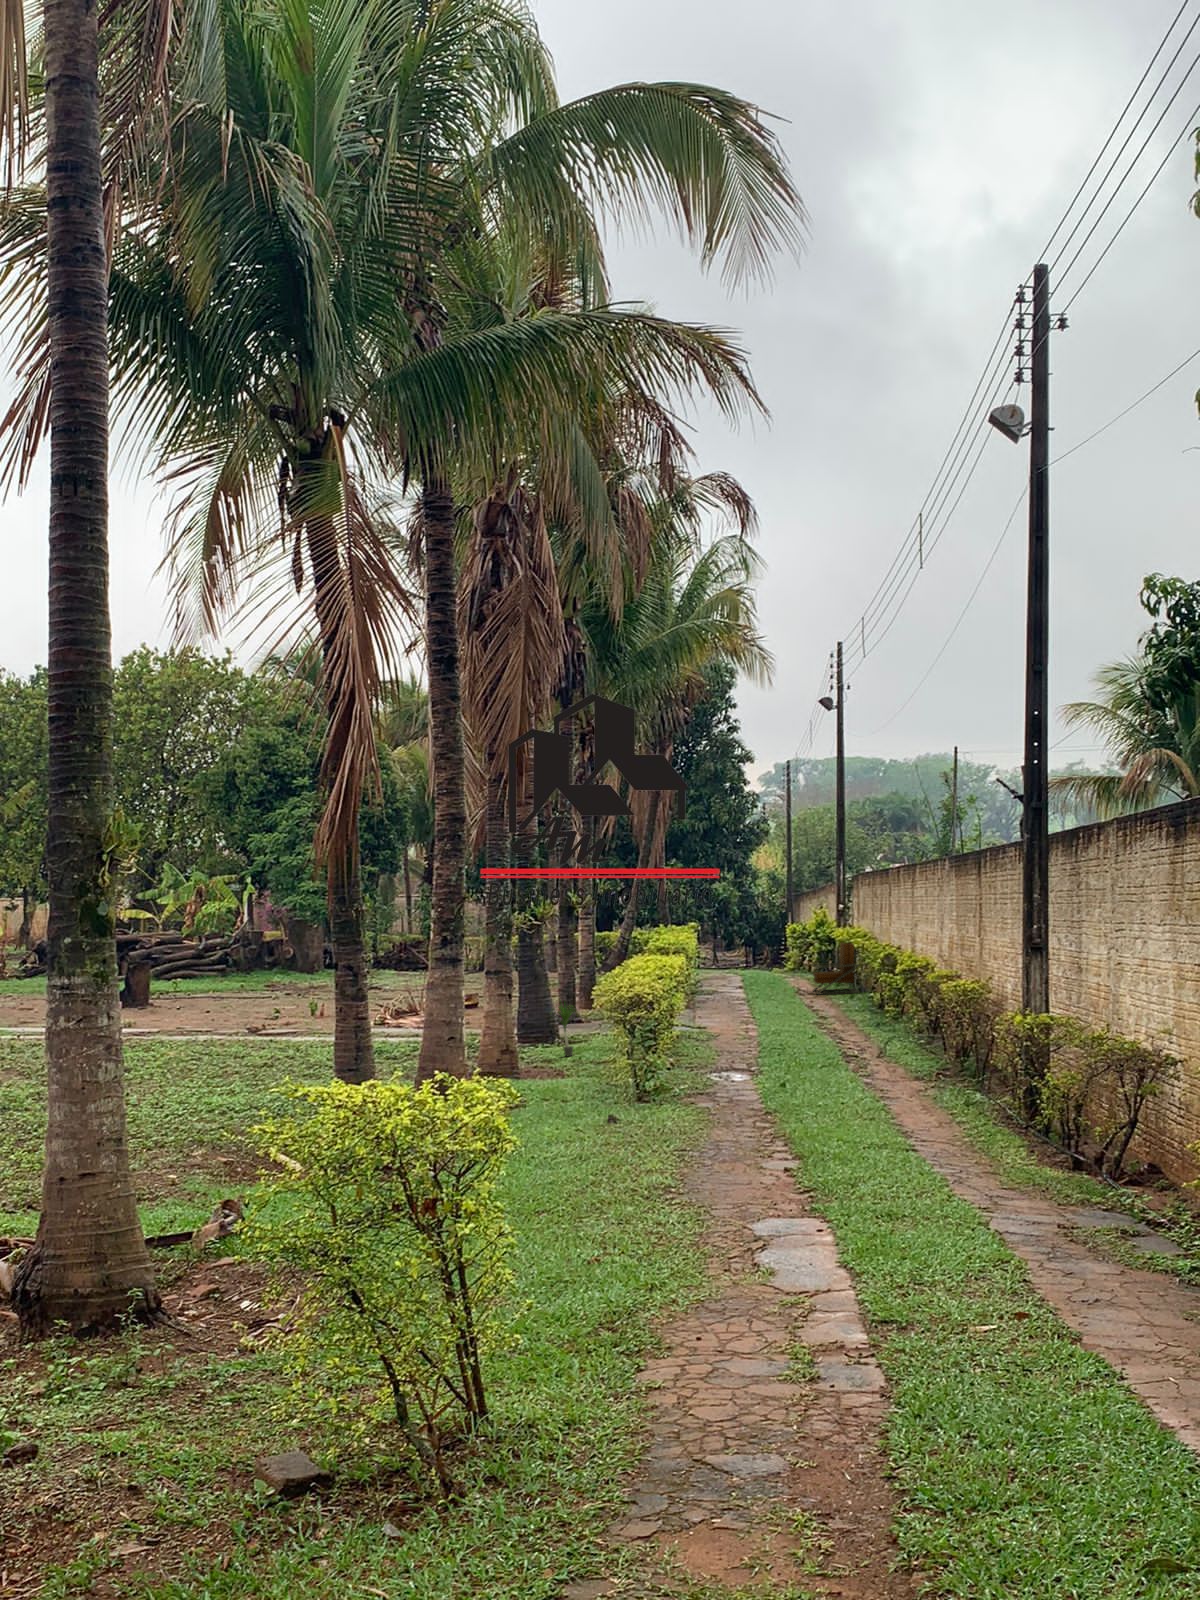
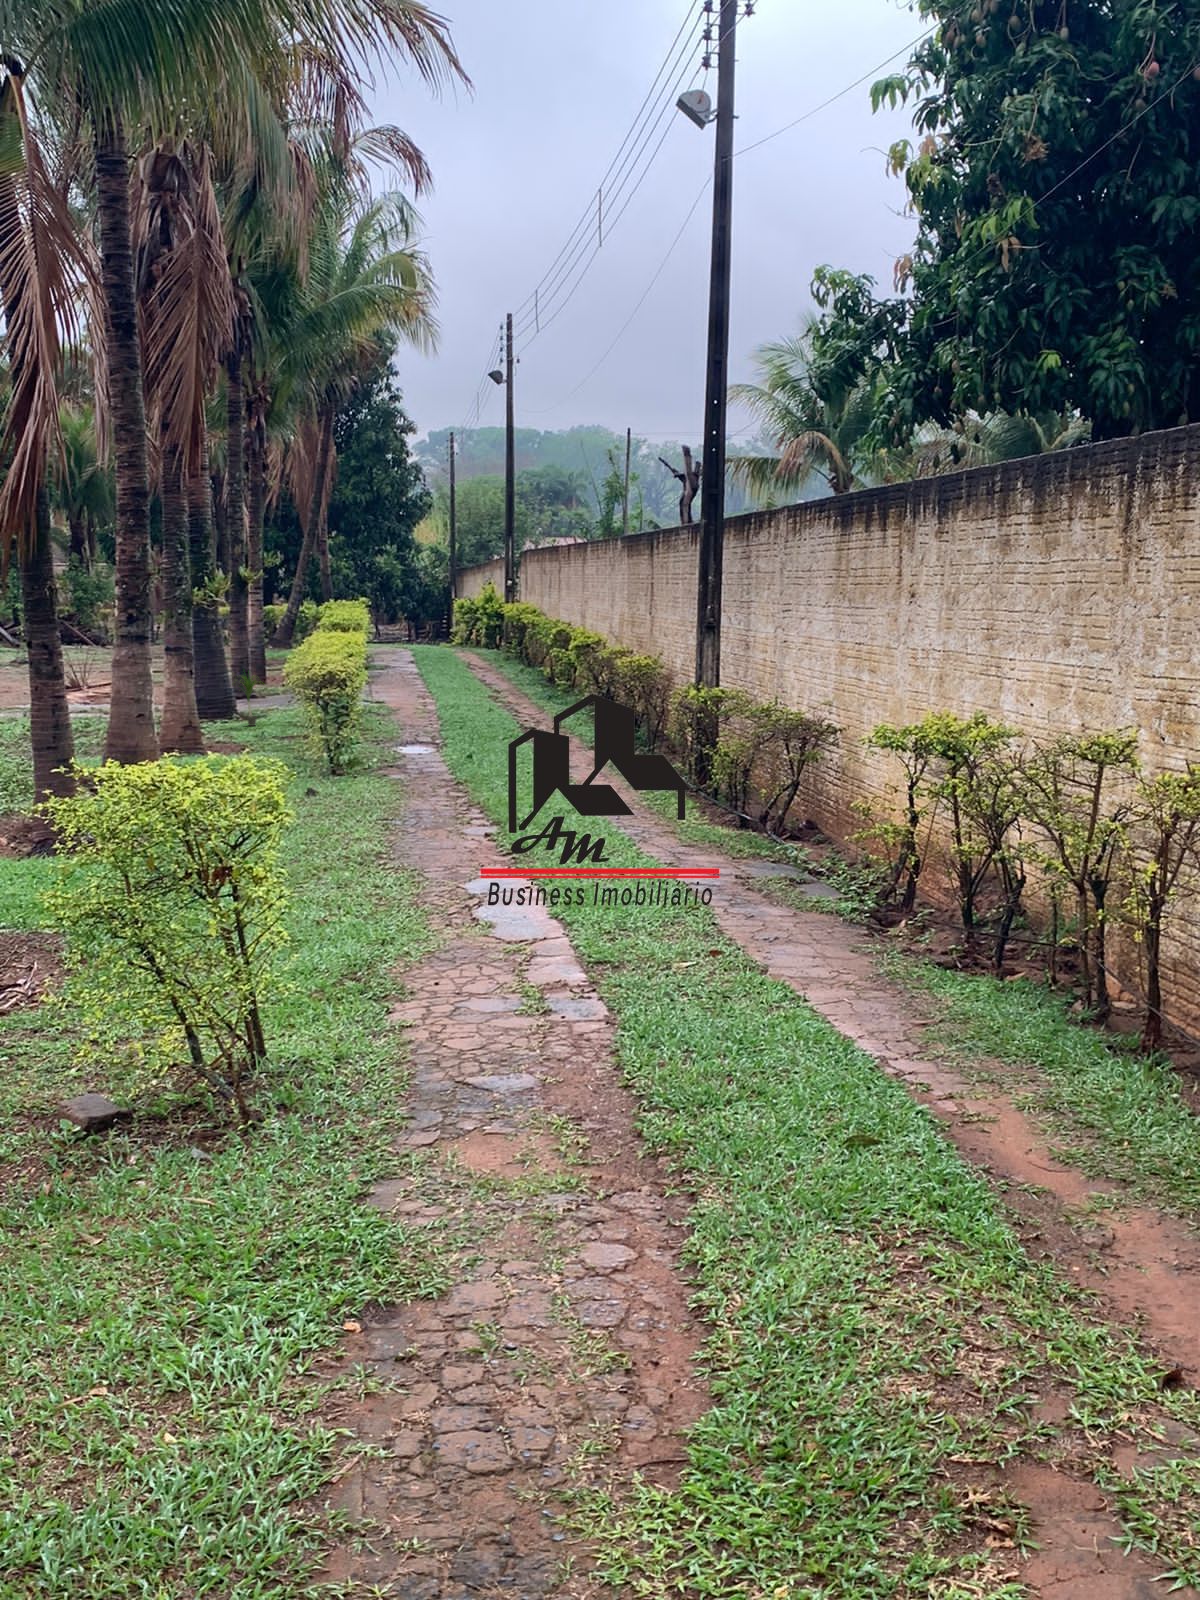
lounge chair: present [812,942,859,995] -> none [480,629,527,677]

